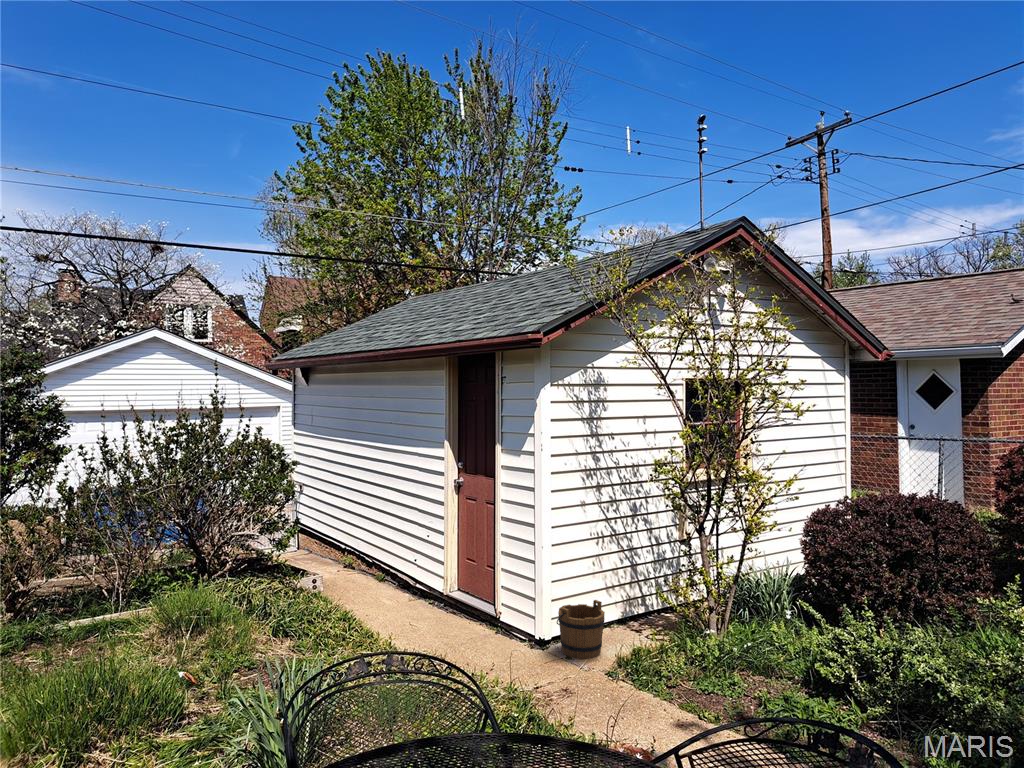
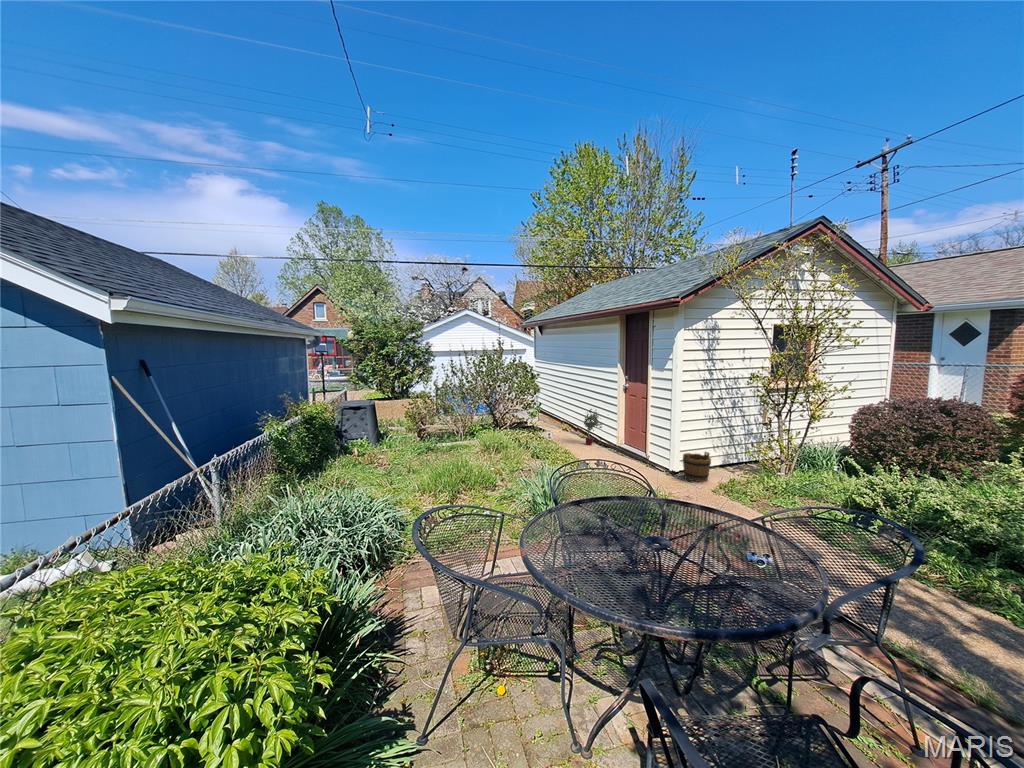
potted tree: none [381,526,420,599] -> present [584,409,602,445]

